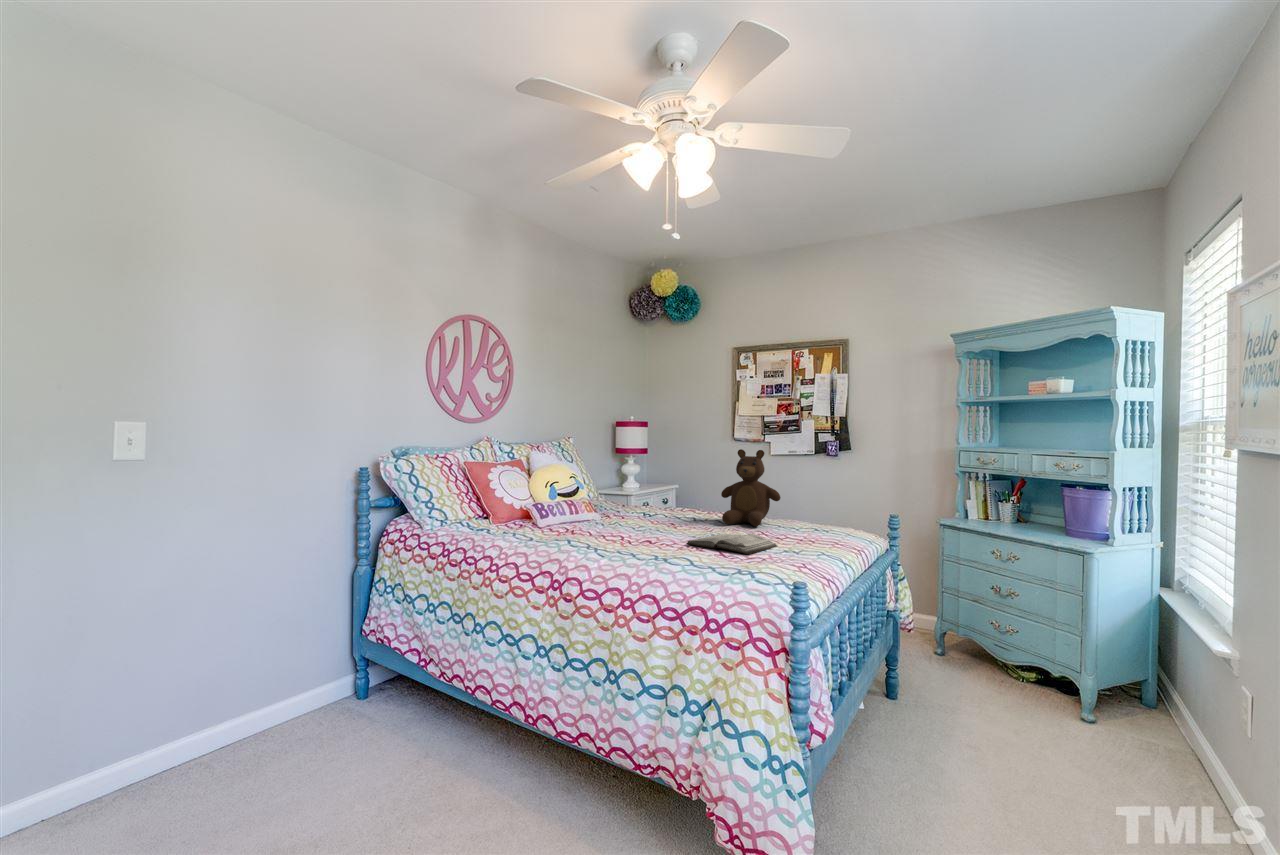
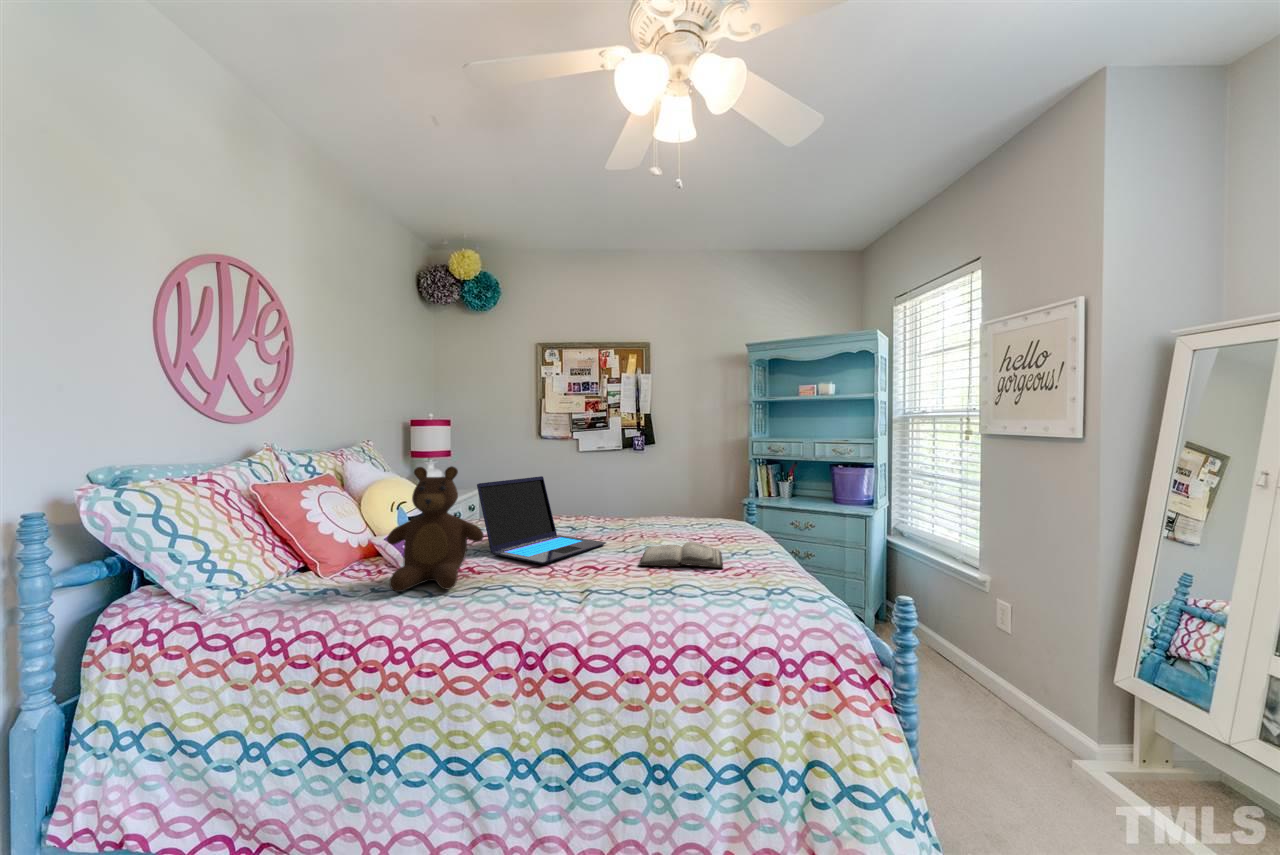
teddy bear: present [721,449,781,526] -> present [387,466,484,592]
laptop: none [598,469,694,534] -> present [477,476,606,564]

